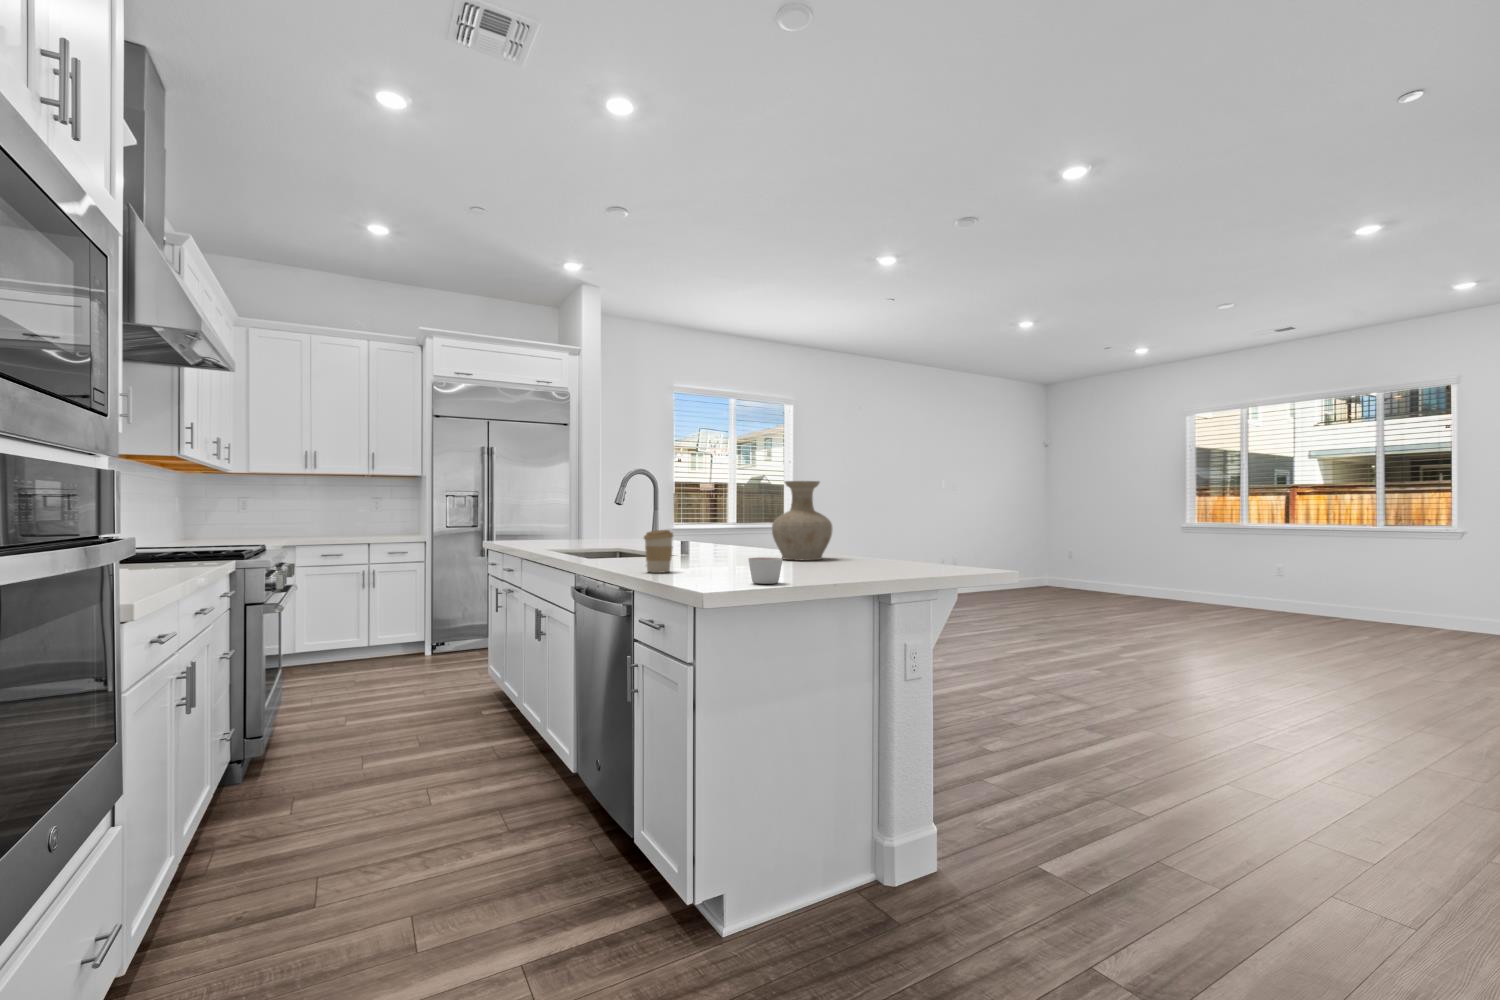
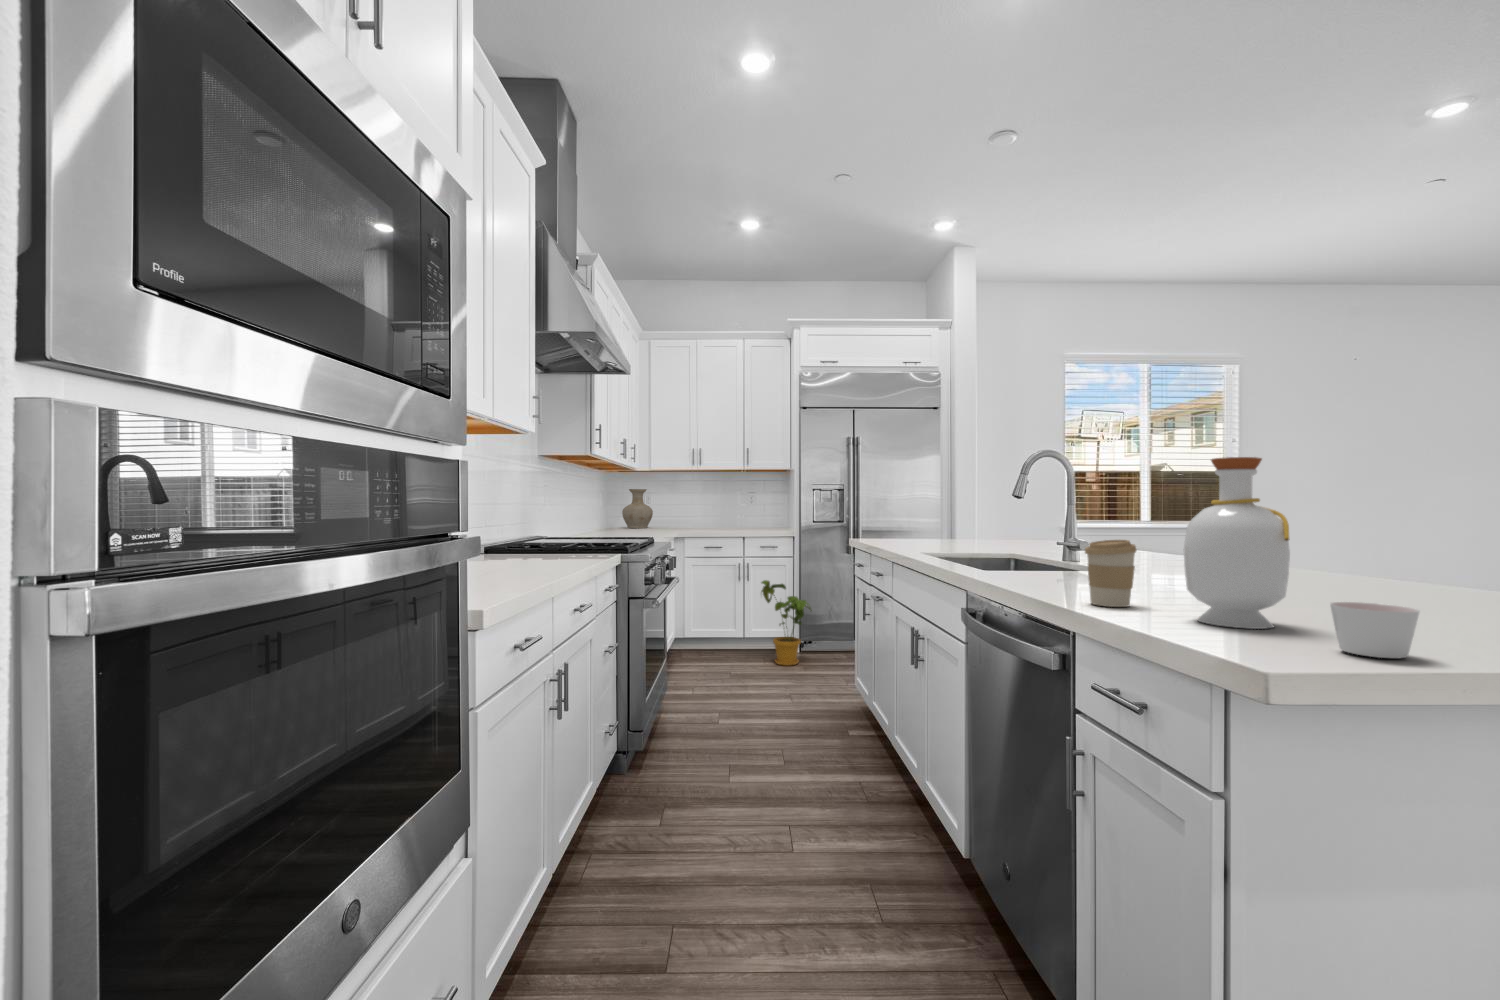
bottle: none [693,479,744,577] -> present [1184,457,1290,629]
vase: present [772,481,832,560] -> present [622,489,653,528]
house plant: none [389,585,444,668] -> present [761,580,812,666]

